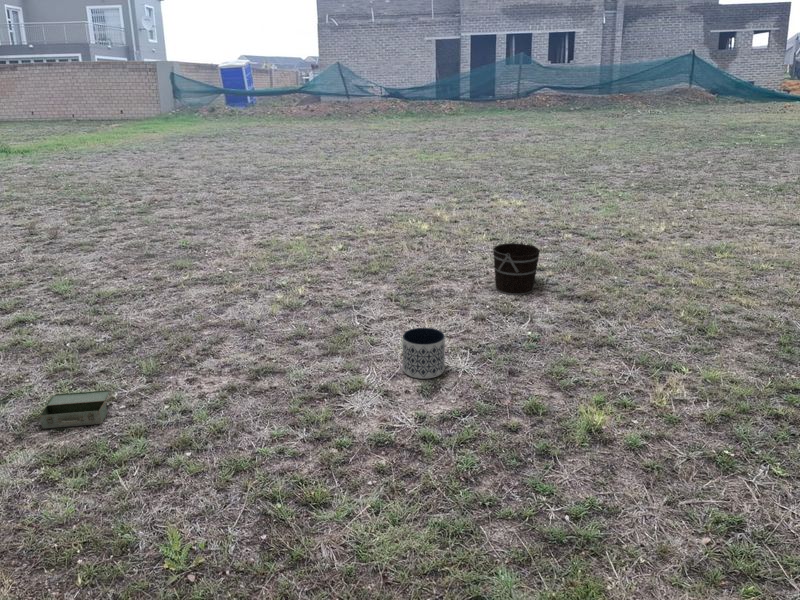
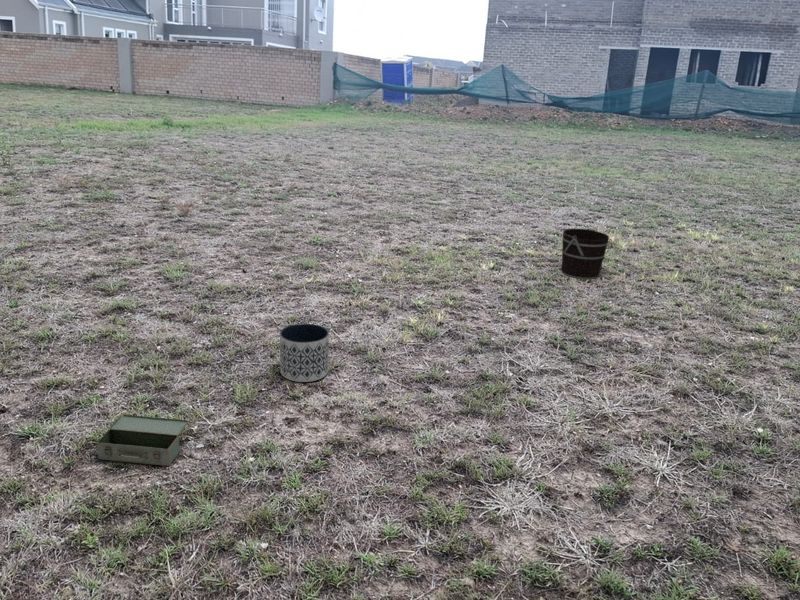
bucket: present [493,243,540,295] -> present [562,229,609,279]
planter: present [403,328,445,379] -> present [280,324,329,382]

